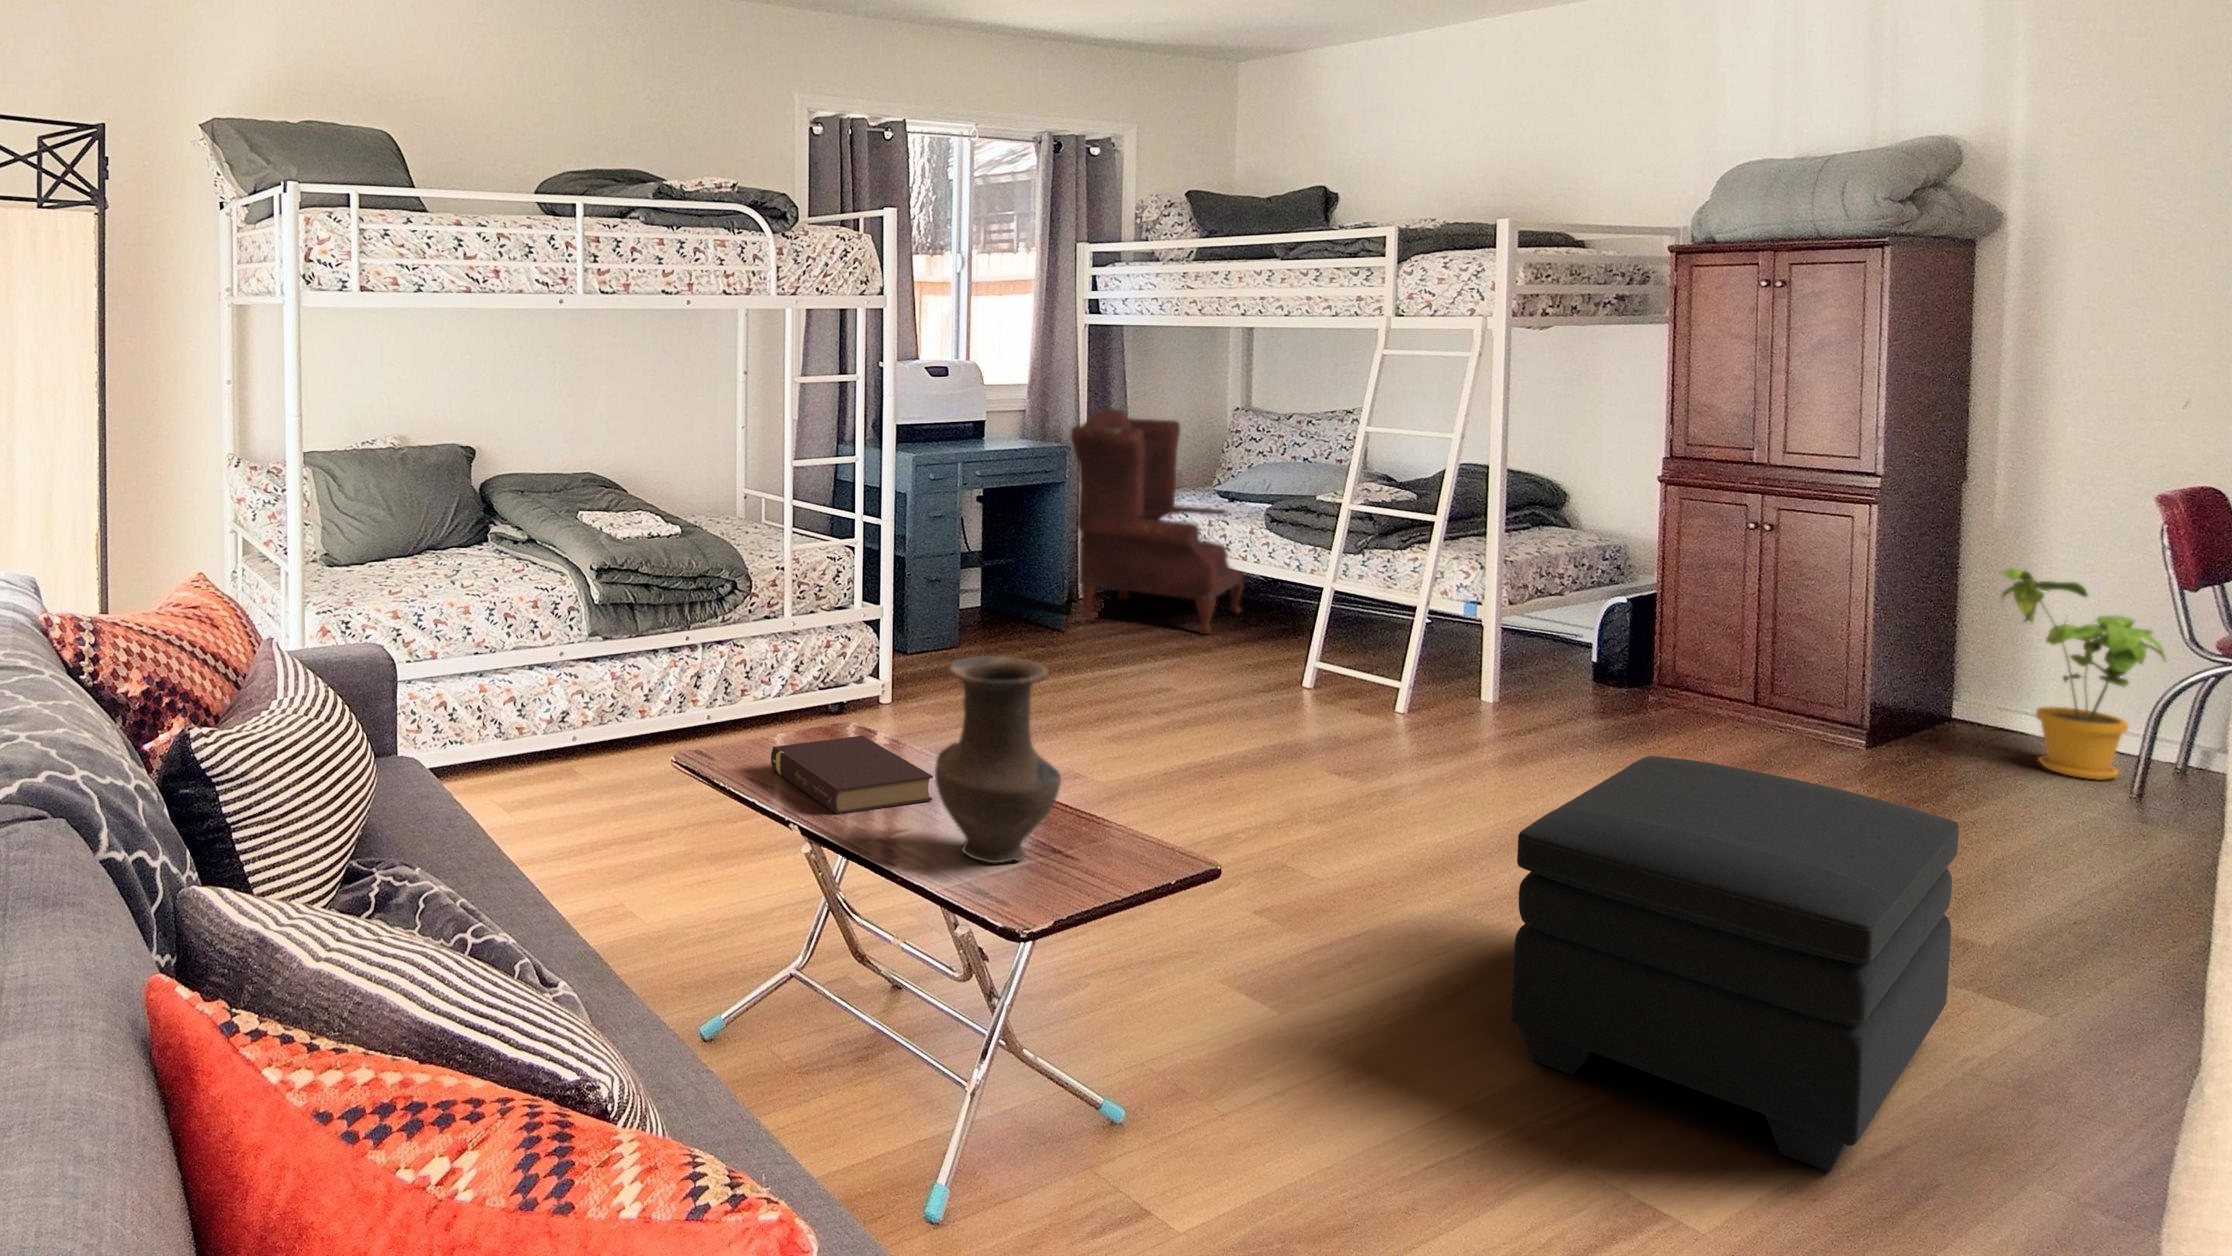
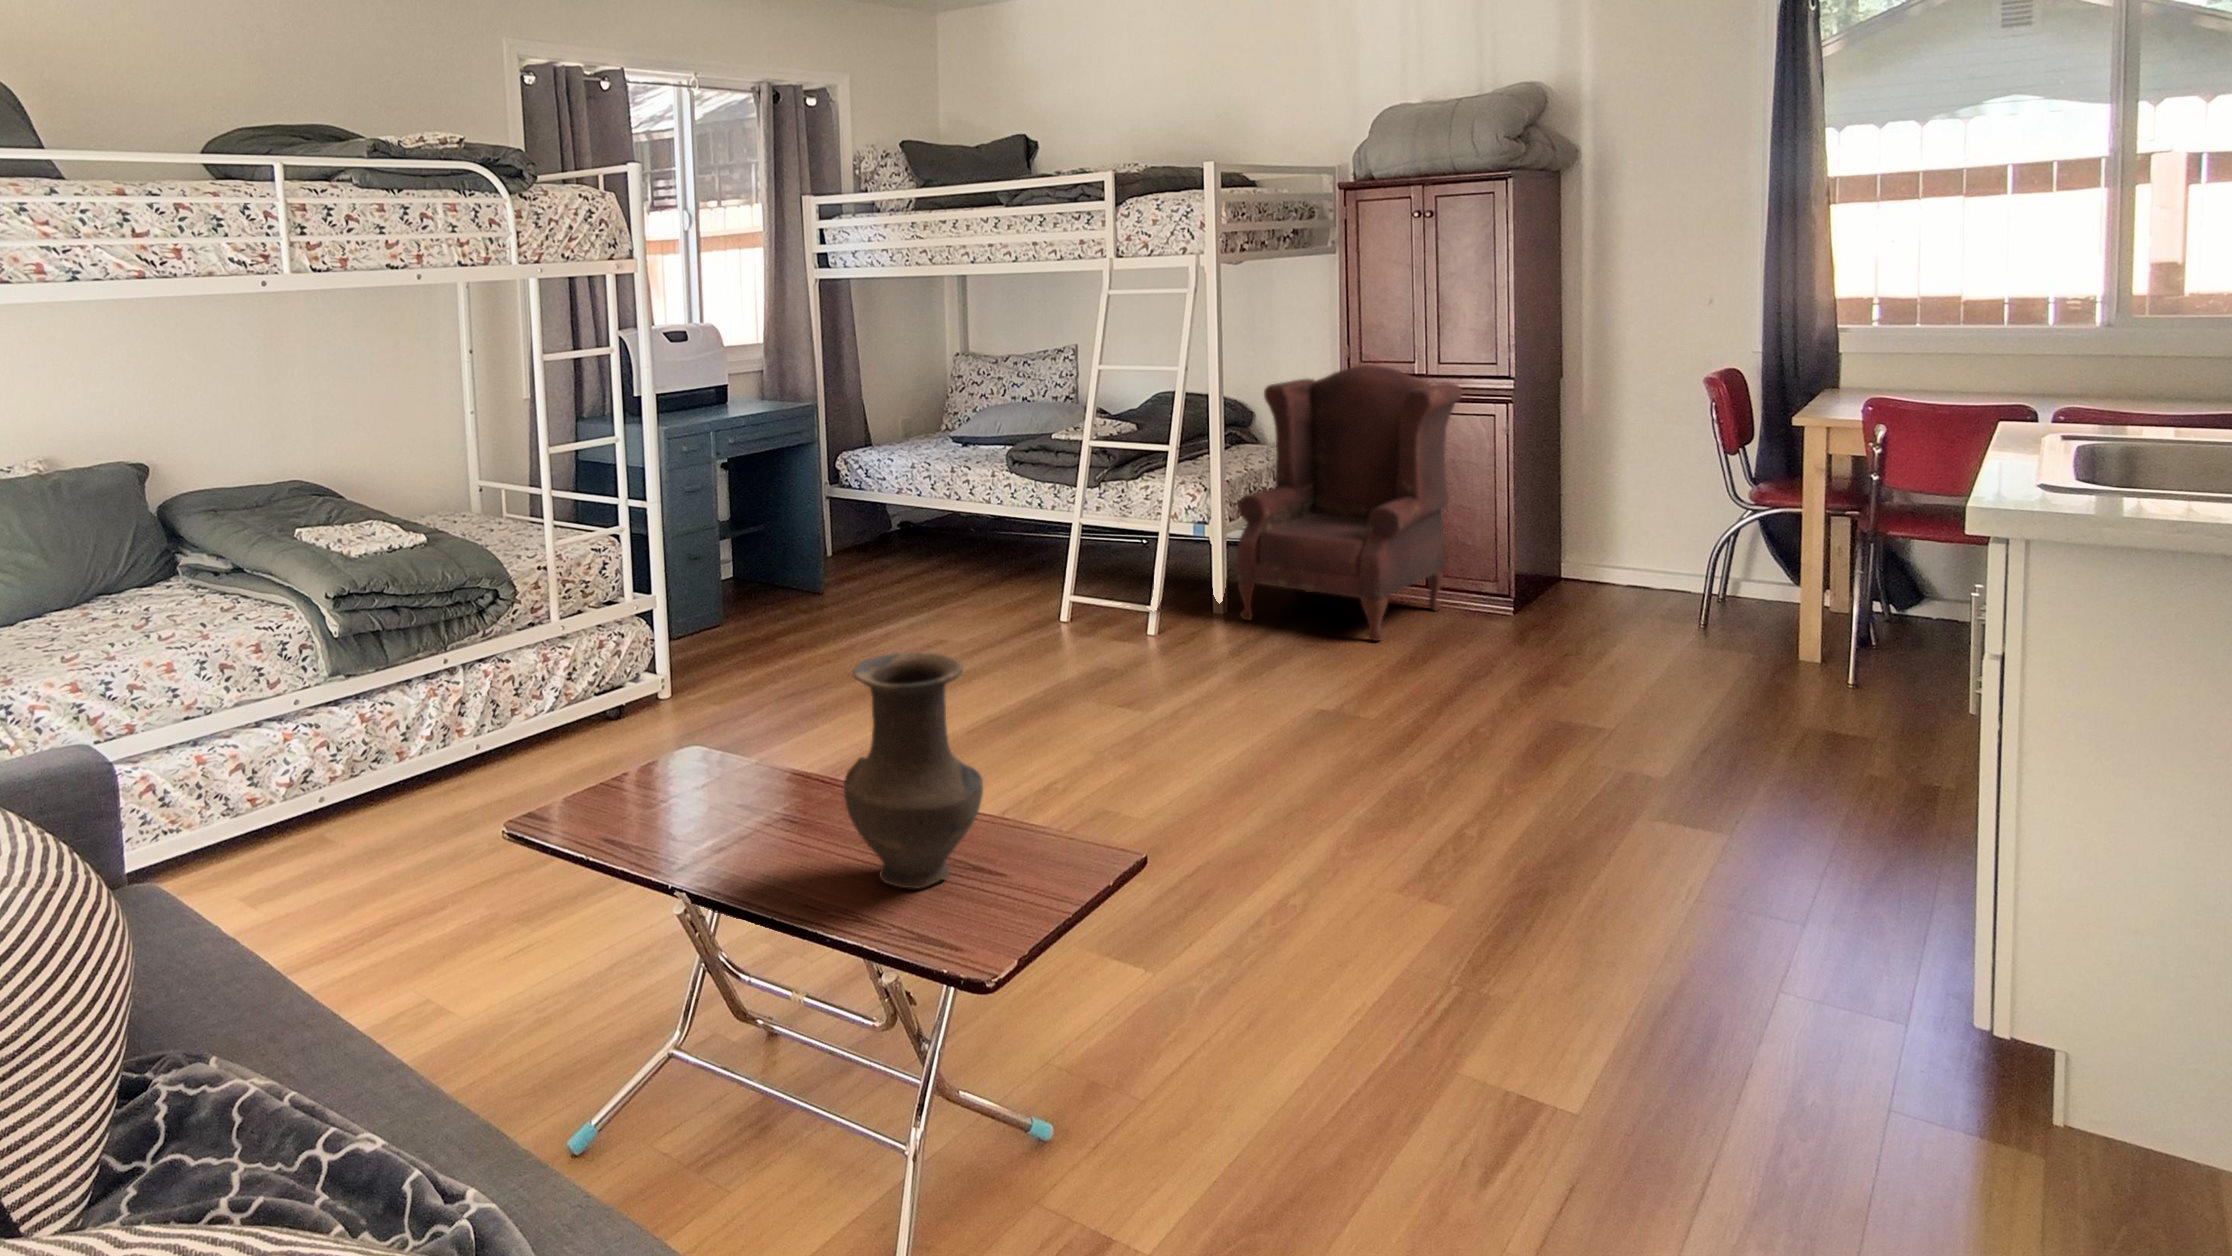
armchair: present [1071,409,1244,634] -> present [1238,365,1462,641]
house plant: present [2001,568,2165,779] -> none [1597,447,1713,615]
book: present [771,736,933,814] -> none [624,757,821,860]
ottoman: present [1510,756,1959,1171] -> none [1365,653,1677,1018]

